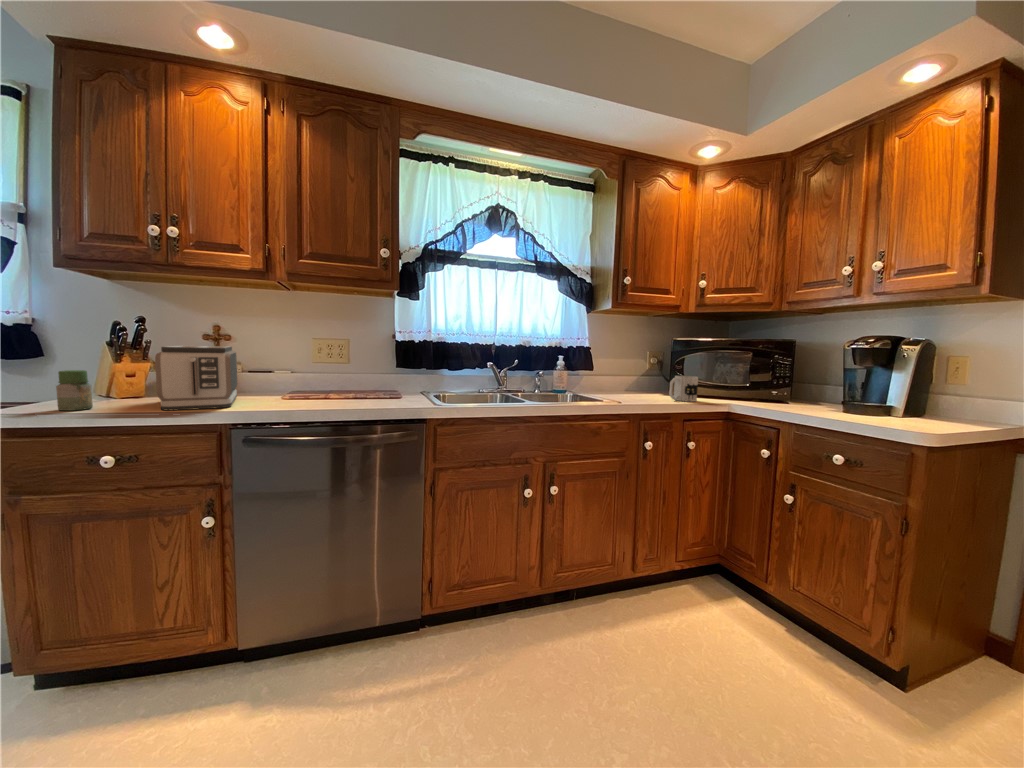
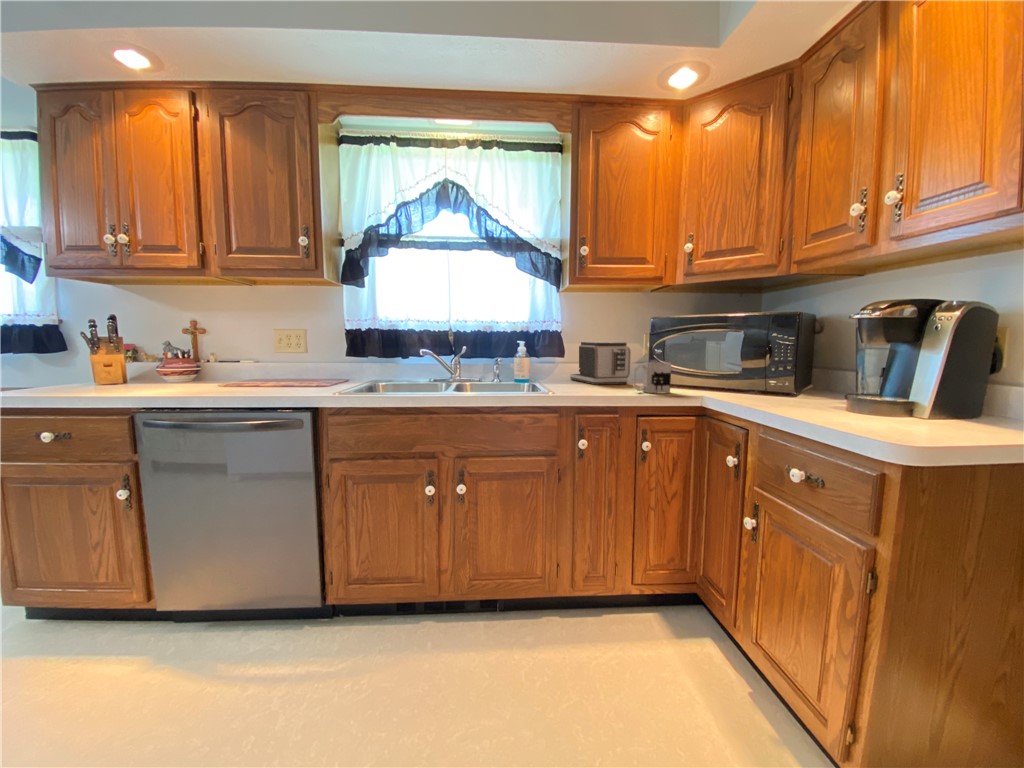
toaster: present [155,346,237,411] -> present [570,342,631,385]
jar: present [56,370,93,411] -> none [32,360,62,393]

